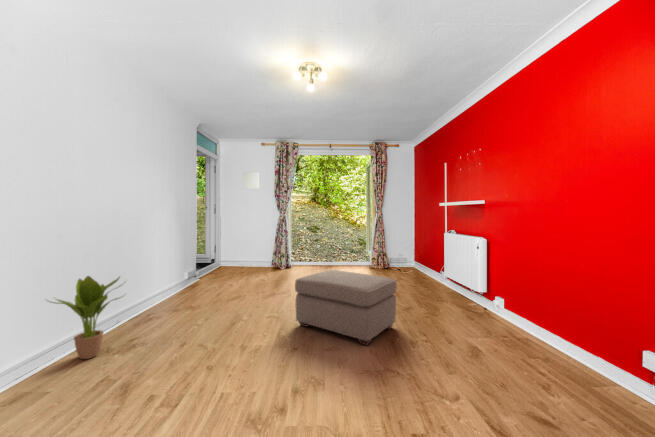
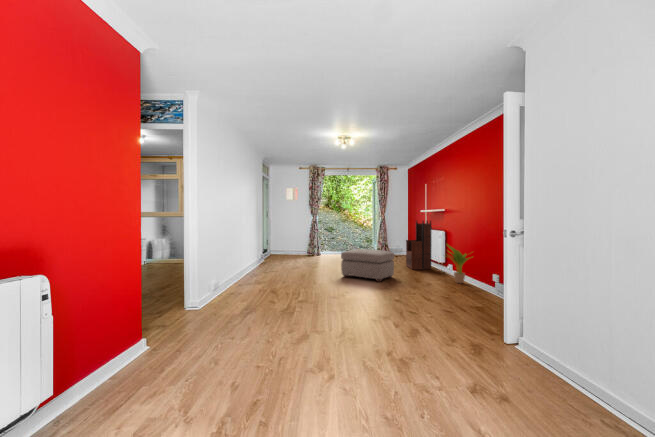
armchair: none [415,218,459,302] -> present [406,221,432,270]
potted plant: present [52,276,122,359] -> present [446,244,473,283]

